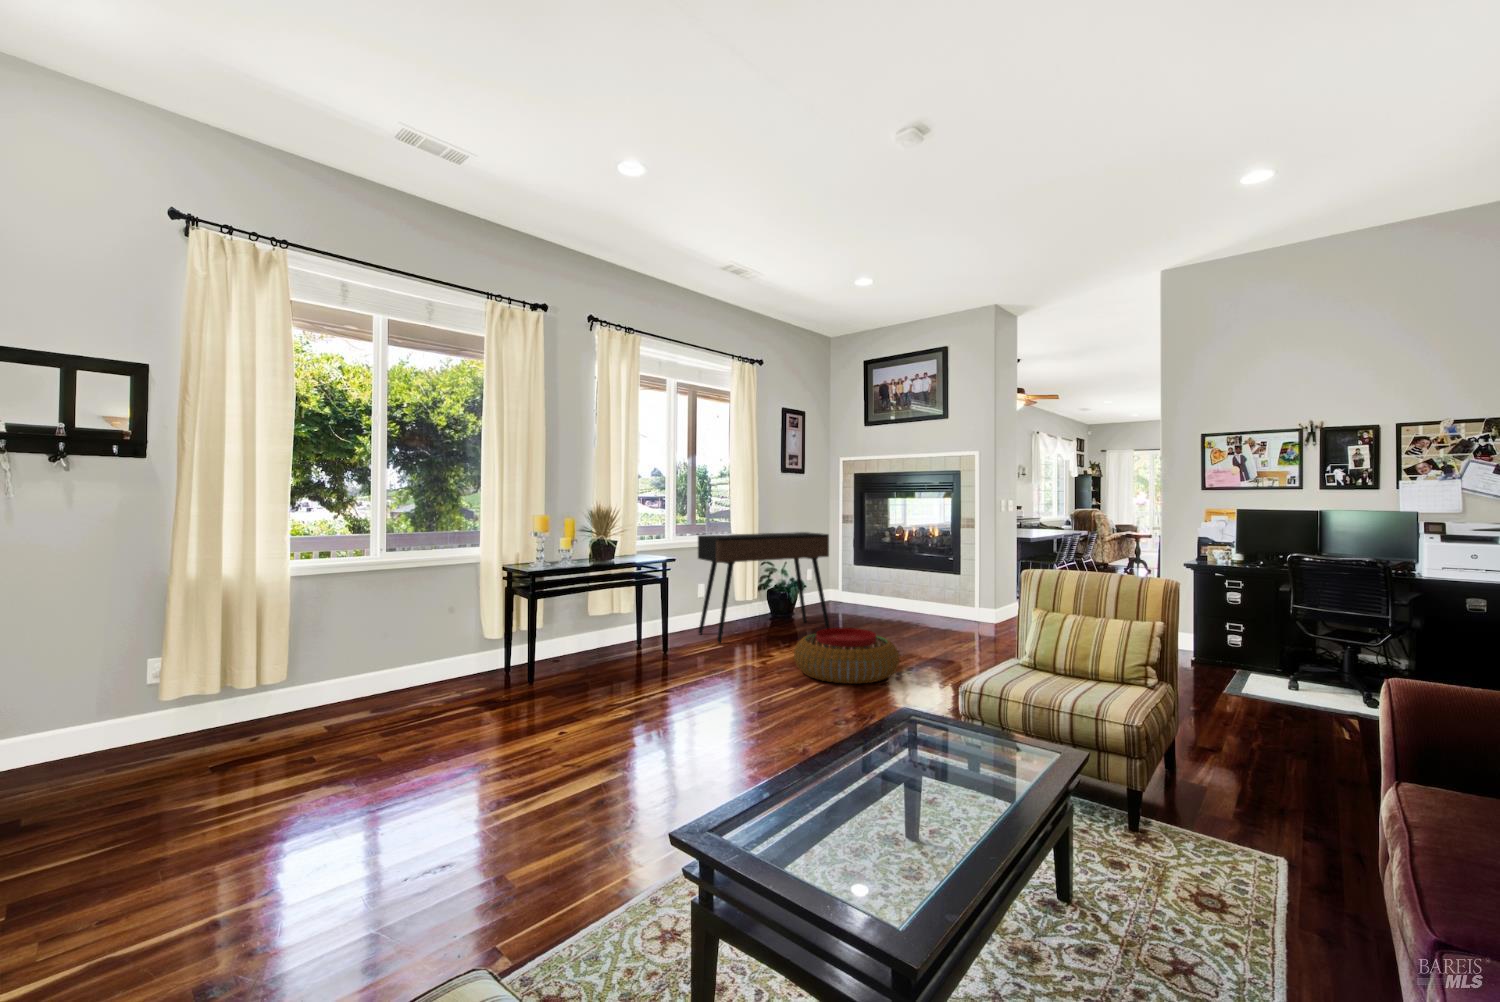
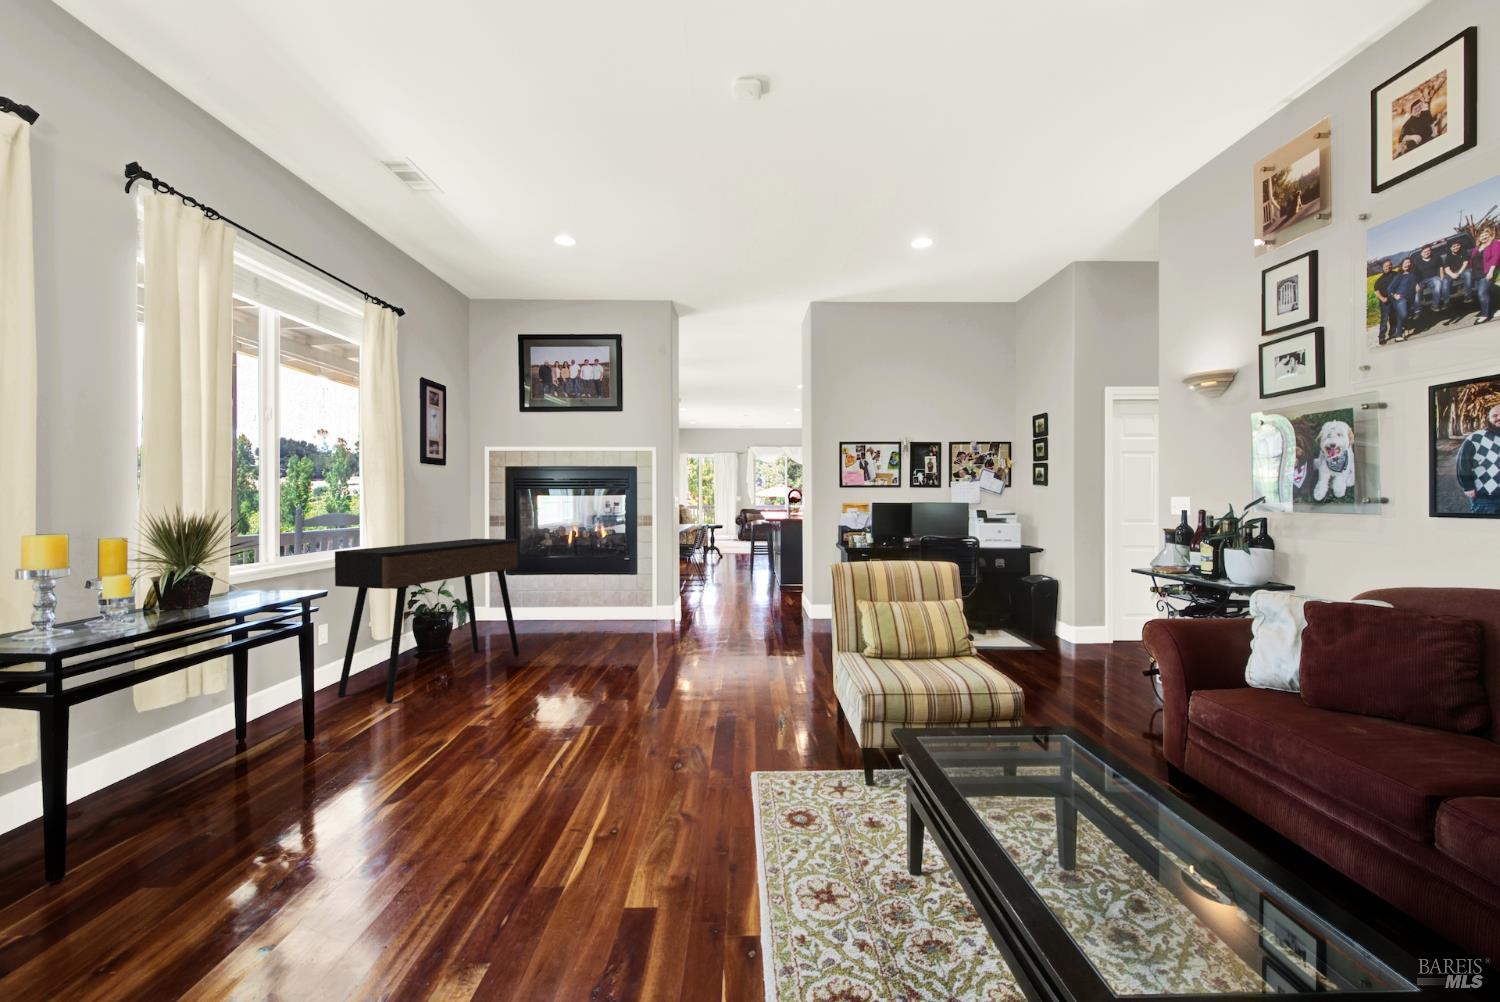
pouf: present [794,628,899,684] -> none [536,649,664,720]

